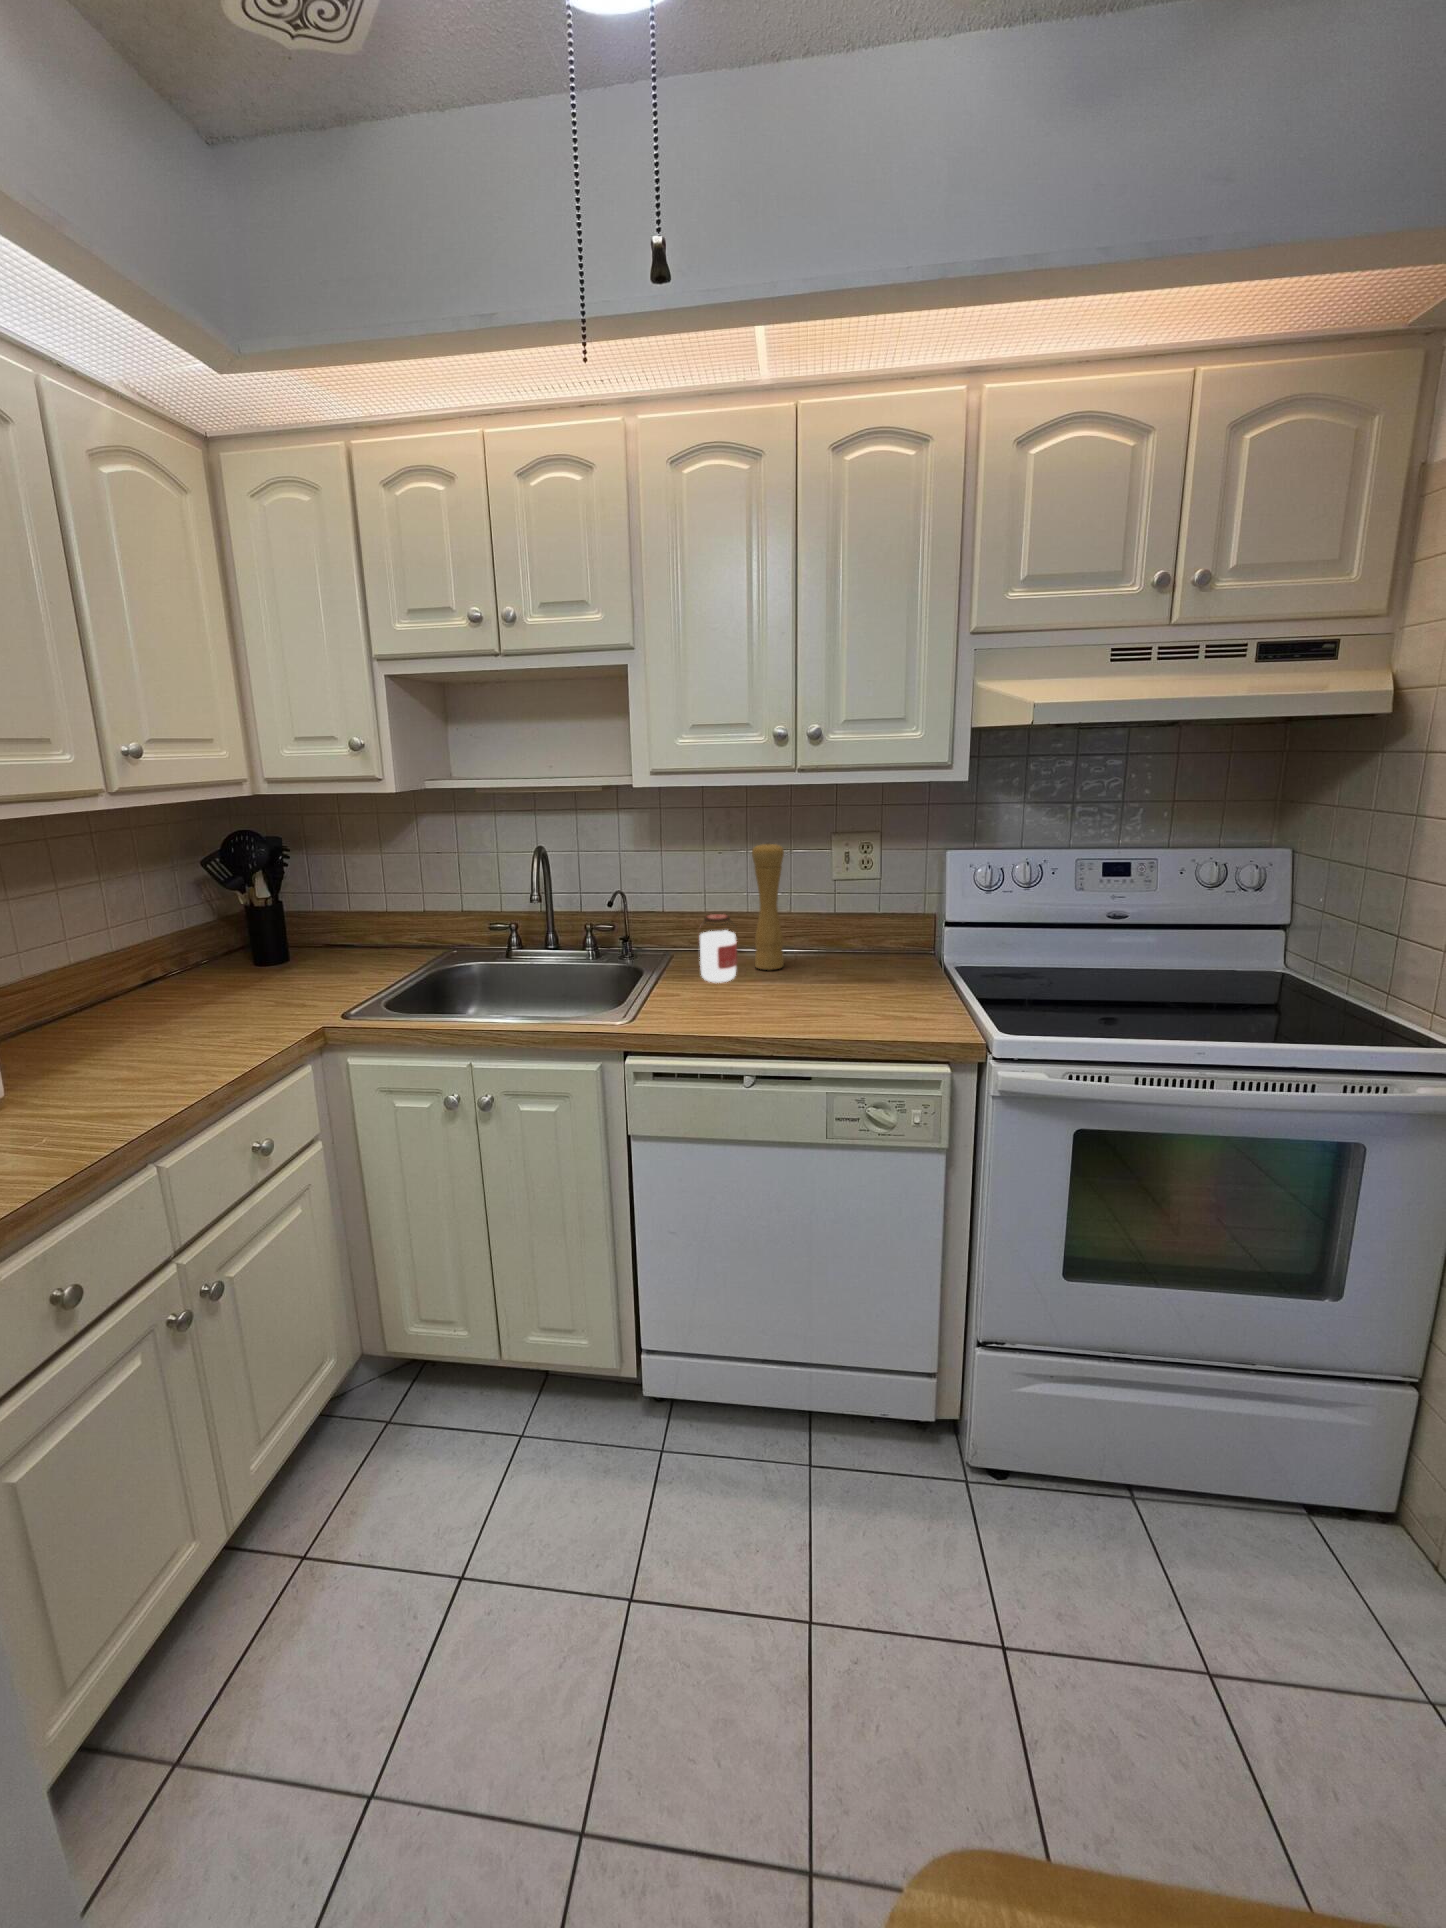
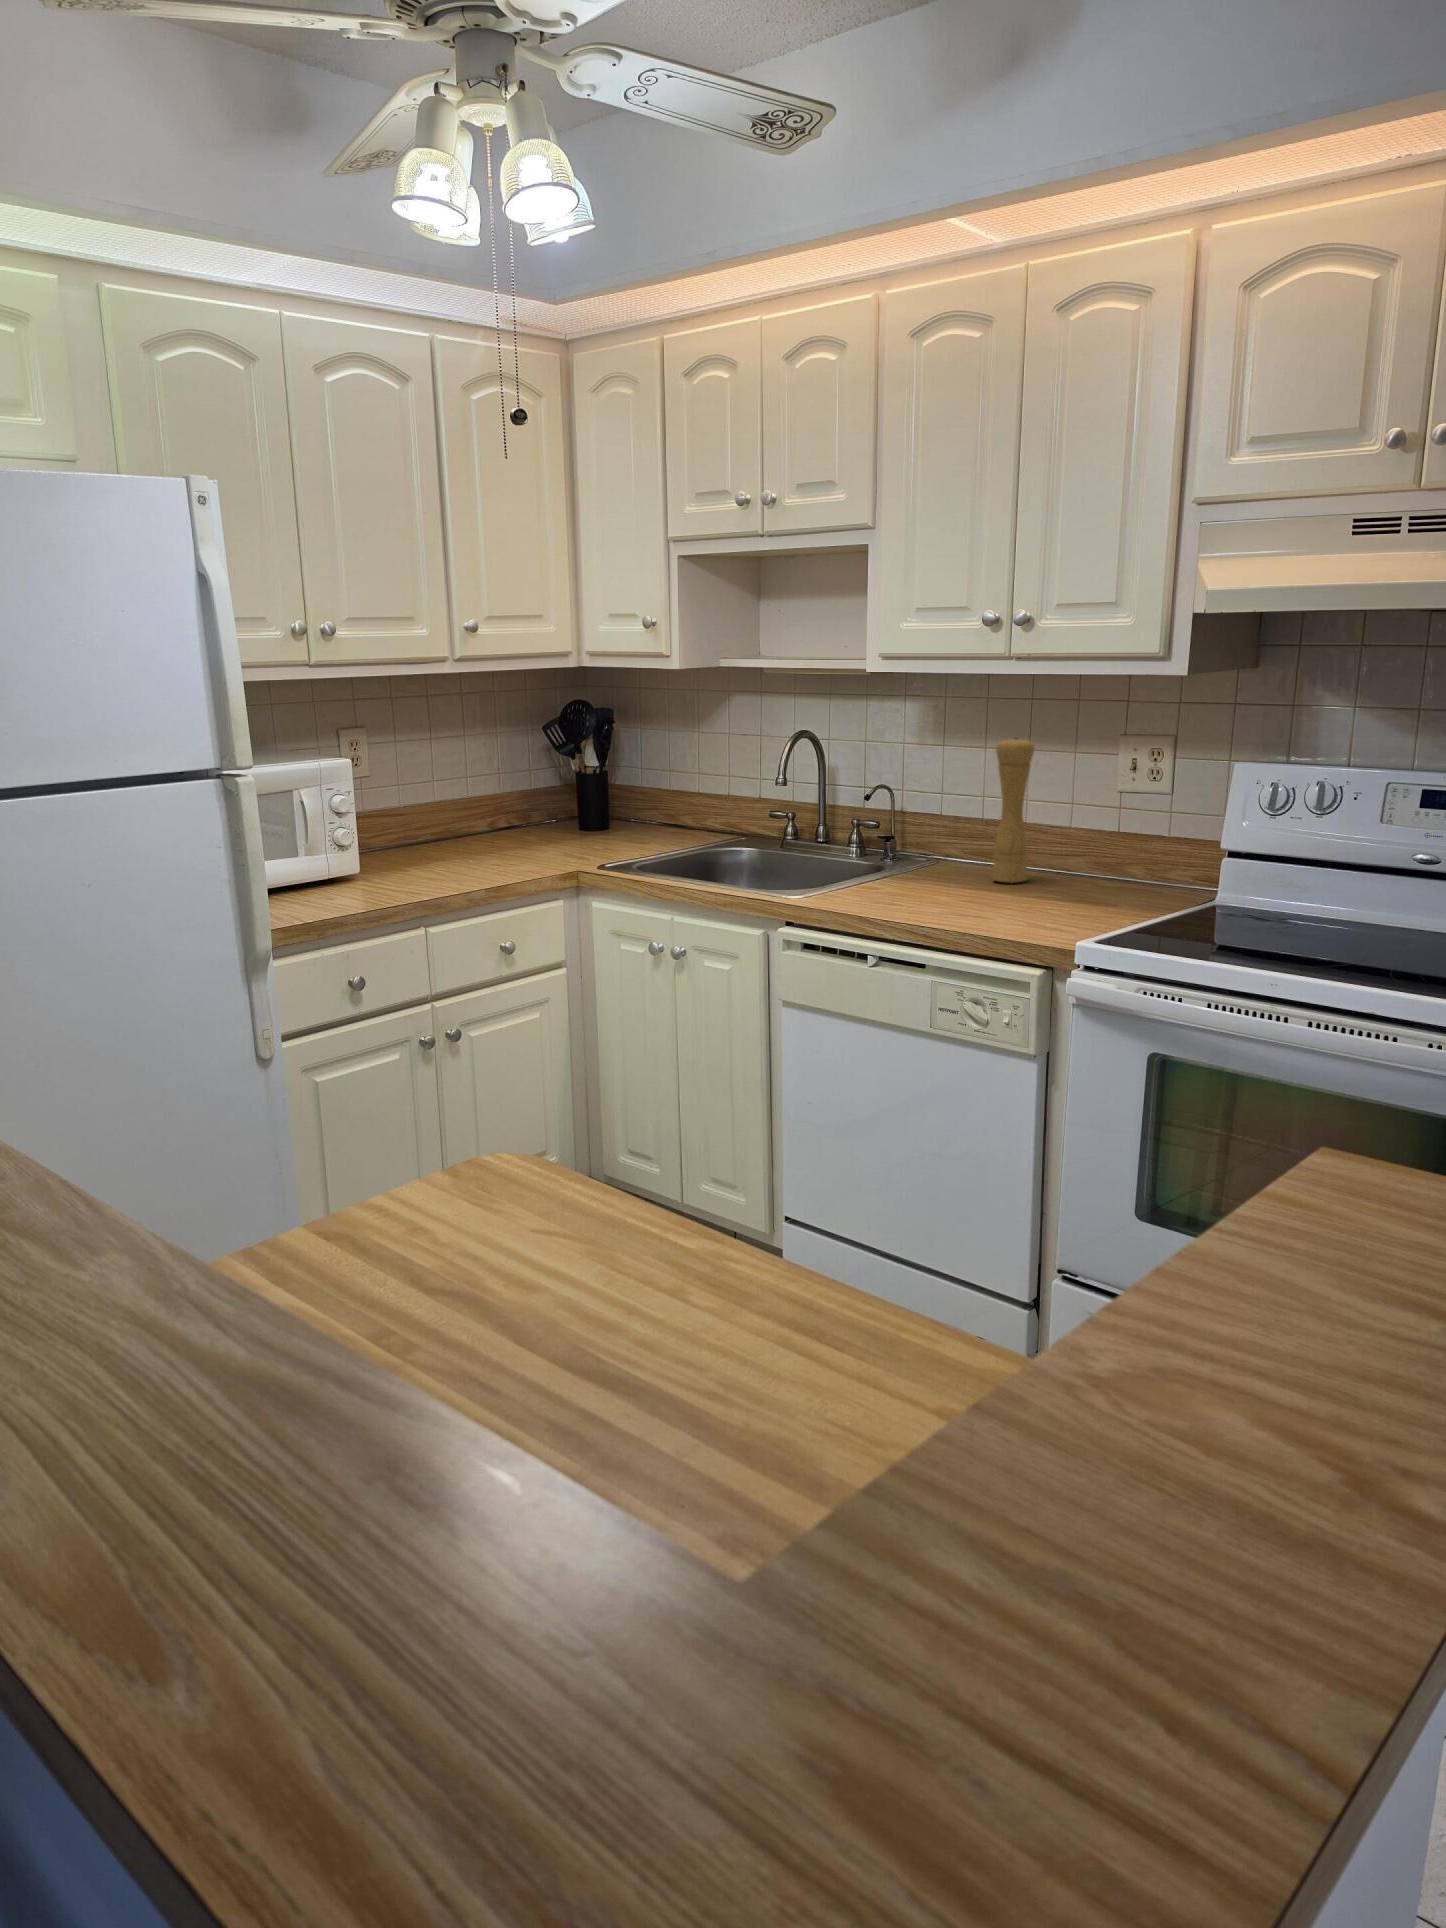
jar: present [700,914,737,983] -> none [917,811,961,886]

